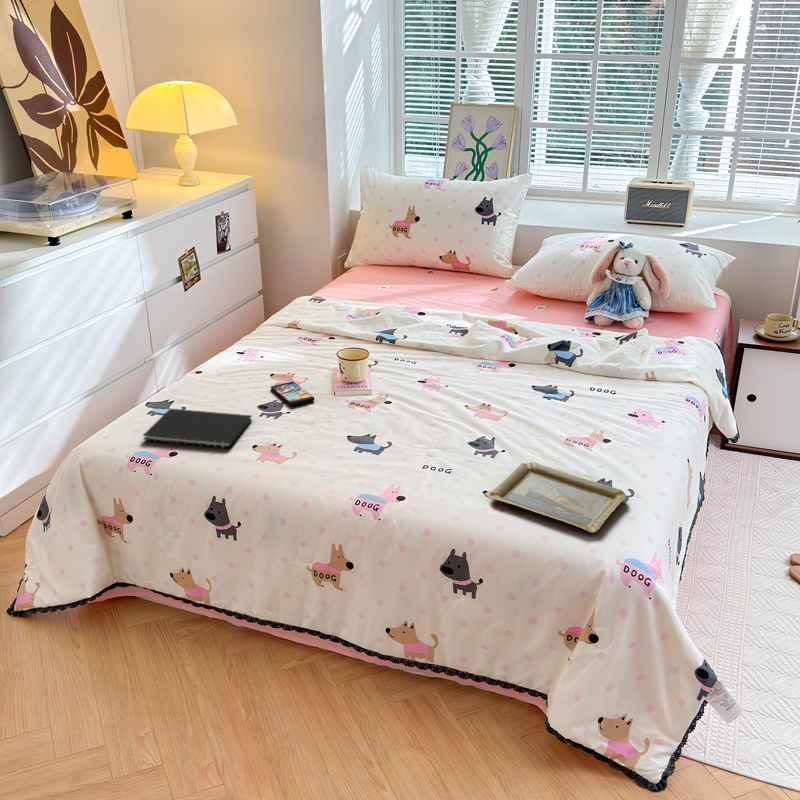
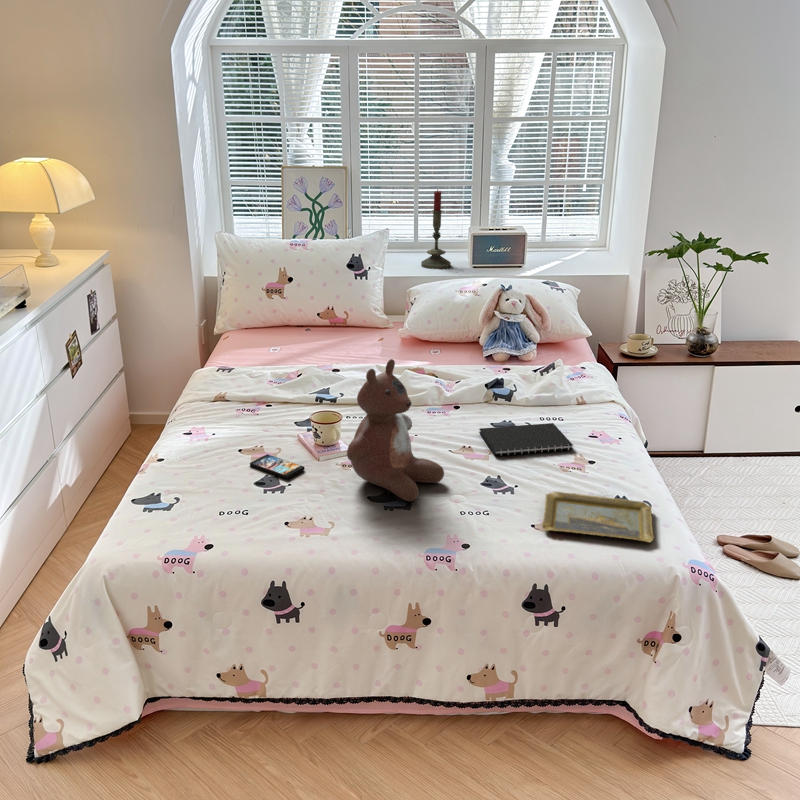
candle: none [573,134,606,222] -> present [421,189,451,269]
stuffed bear: none [329,299,434,446] -> present [347,359,444,501]
notebook: present [143,409,252,448] -> present [479,423,573,456]

